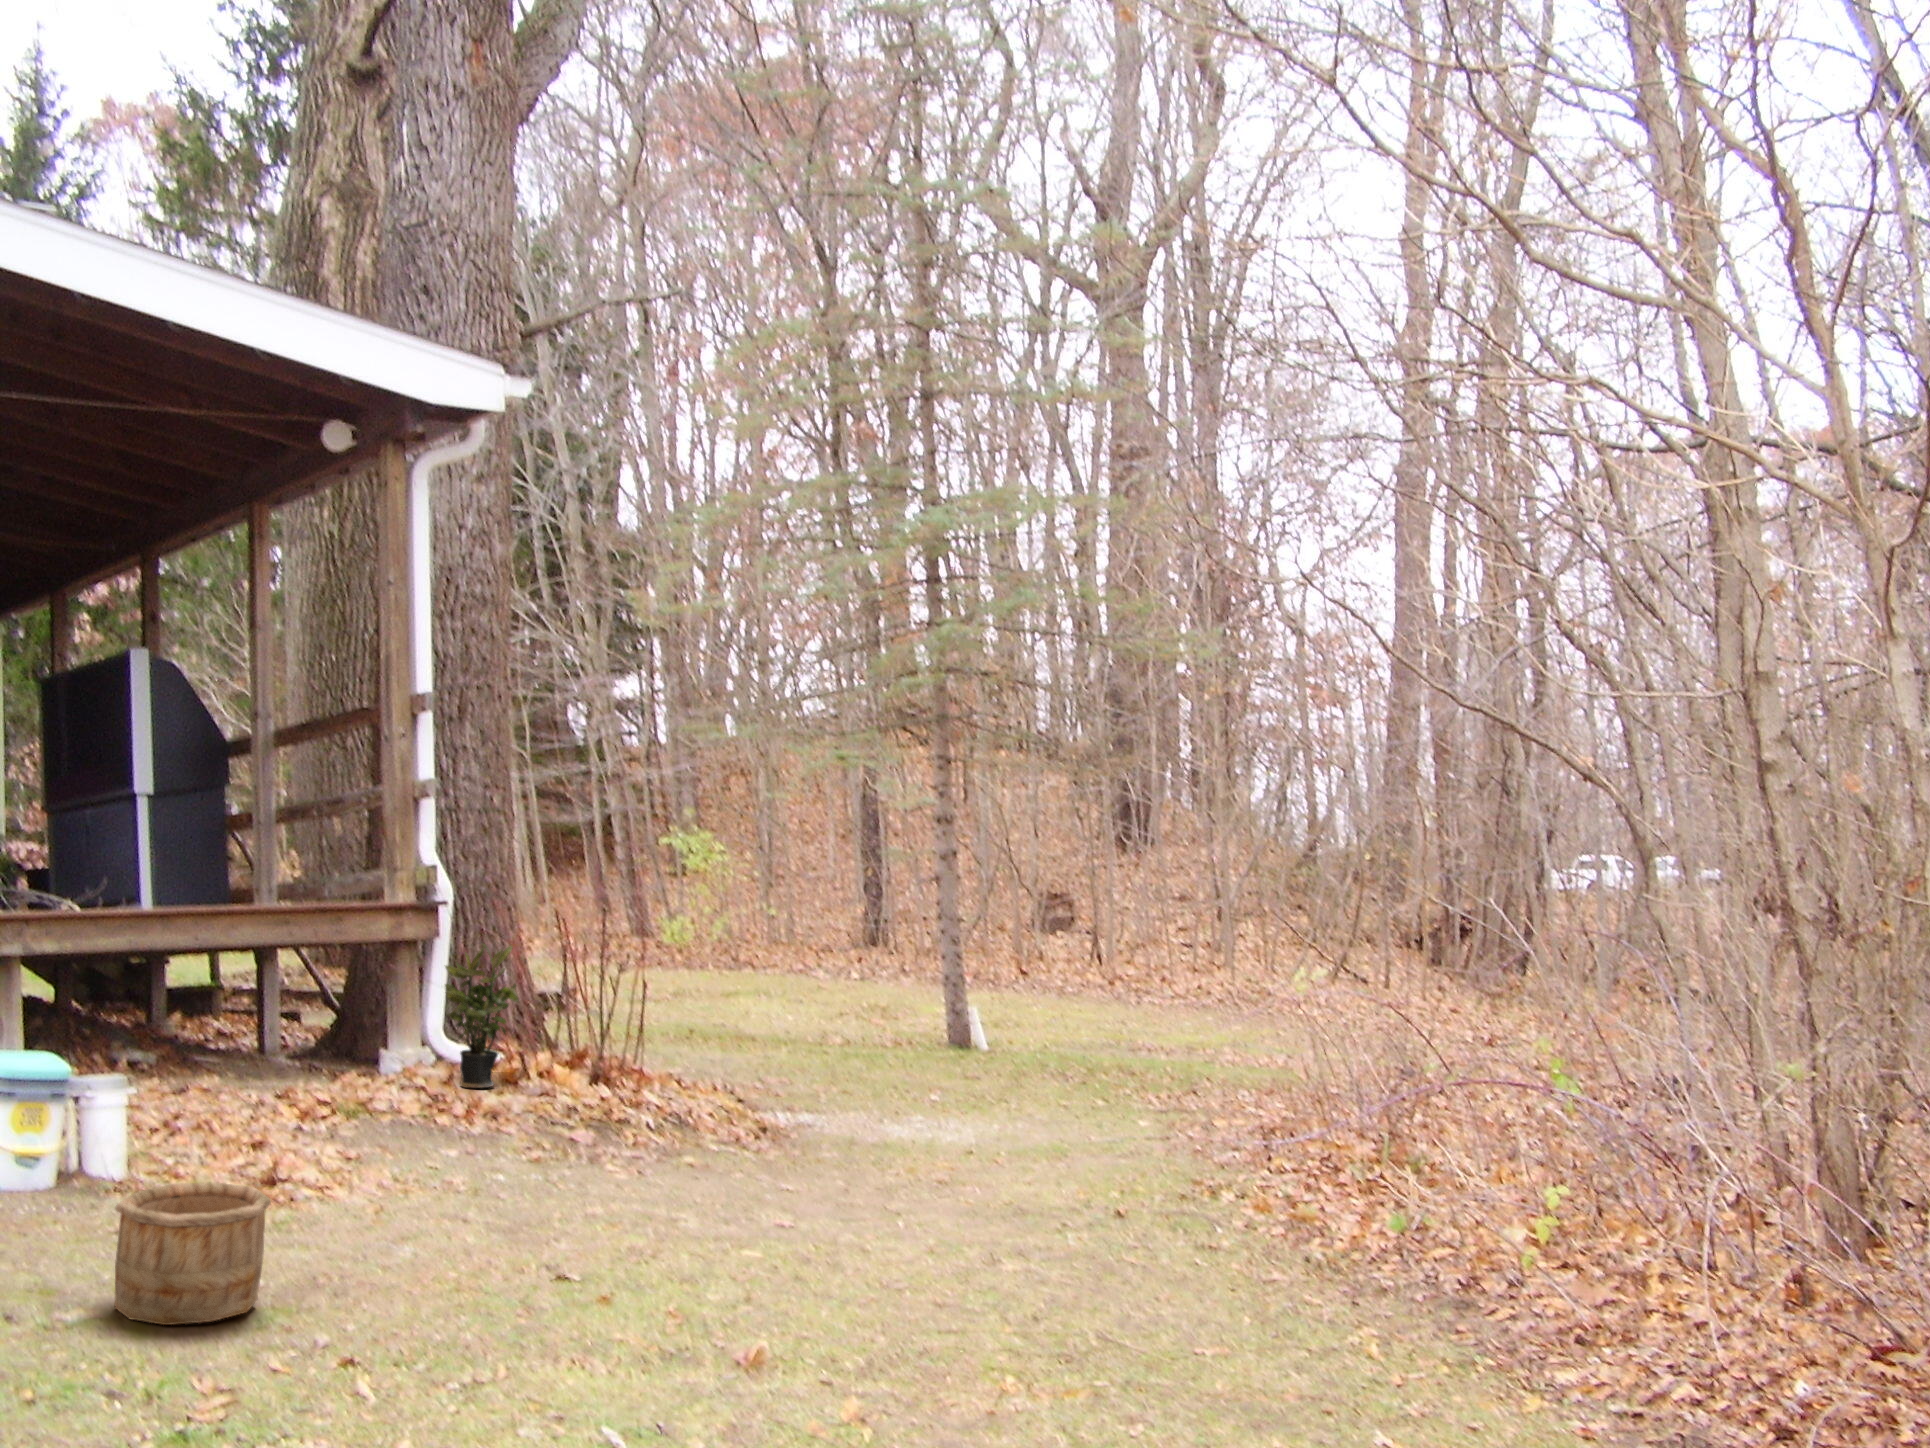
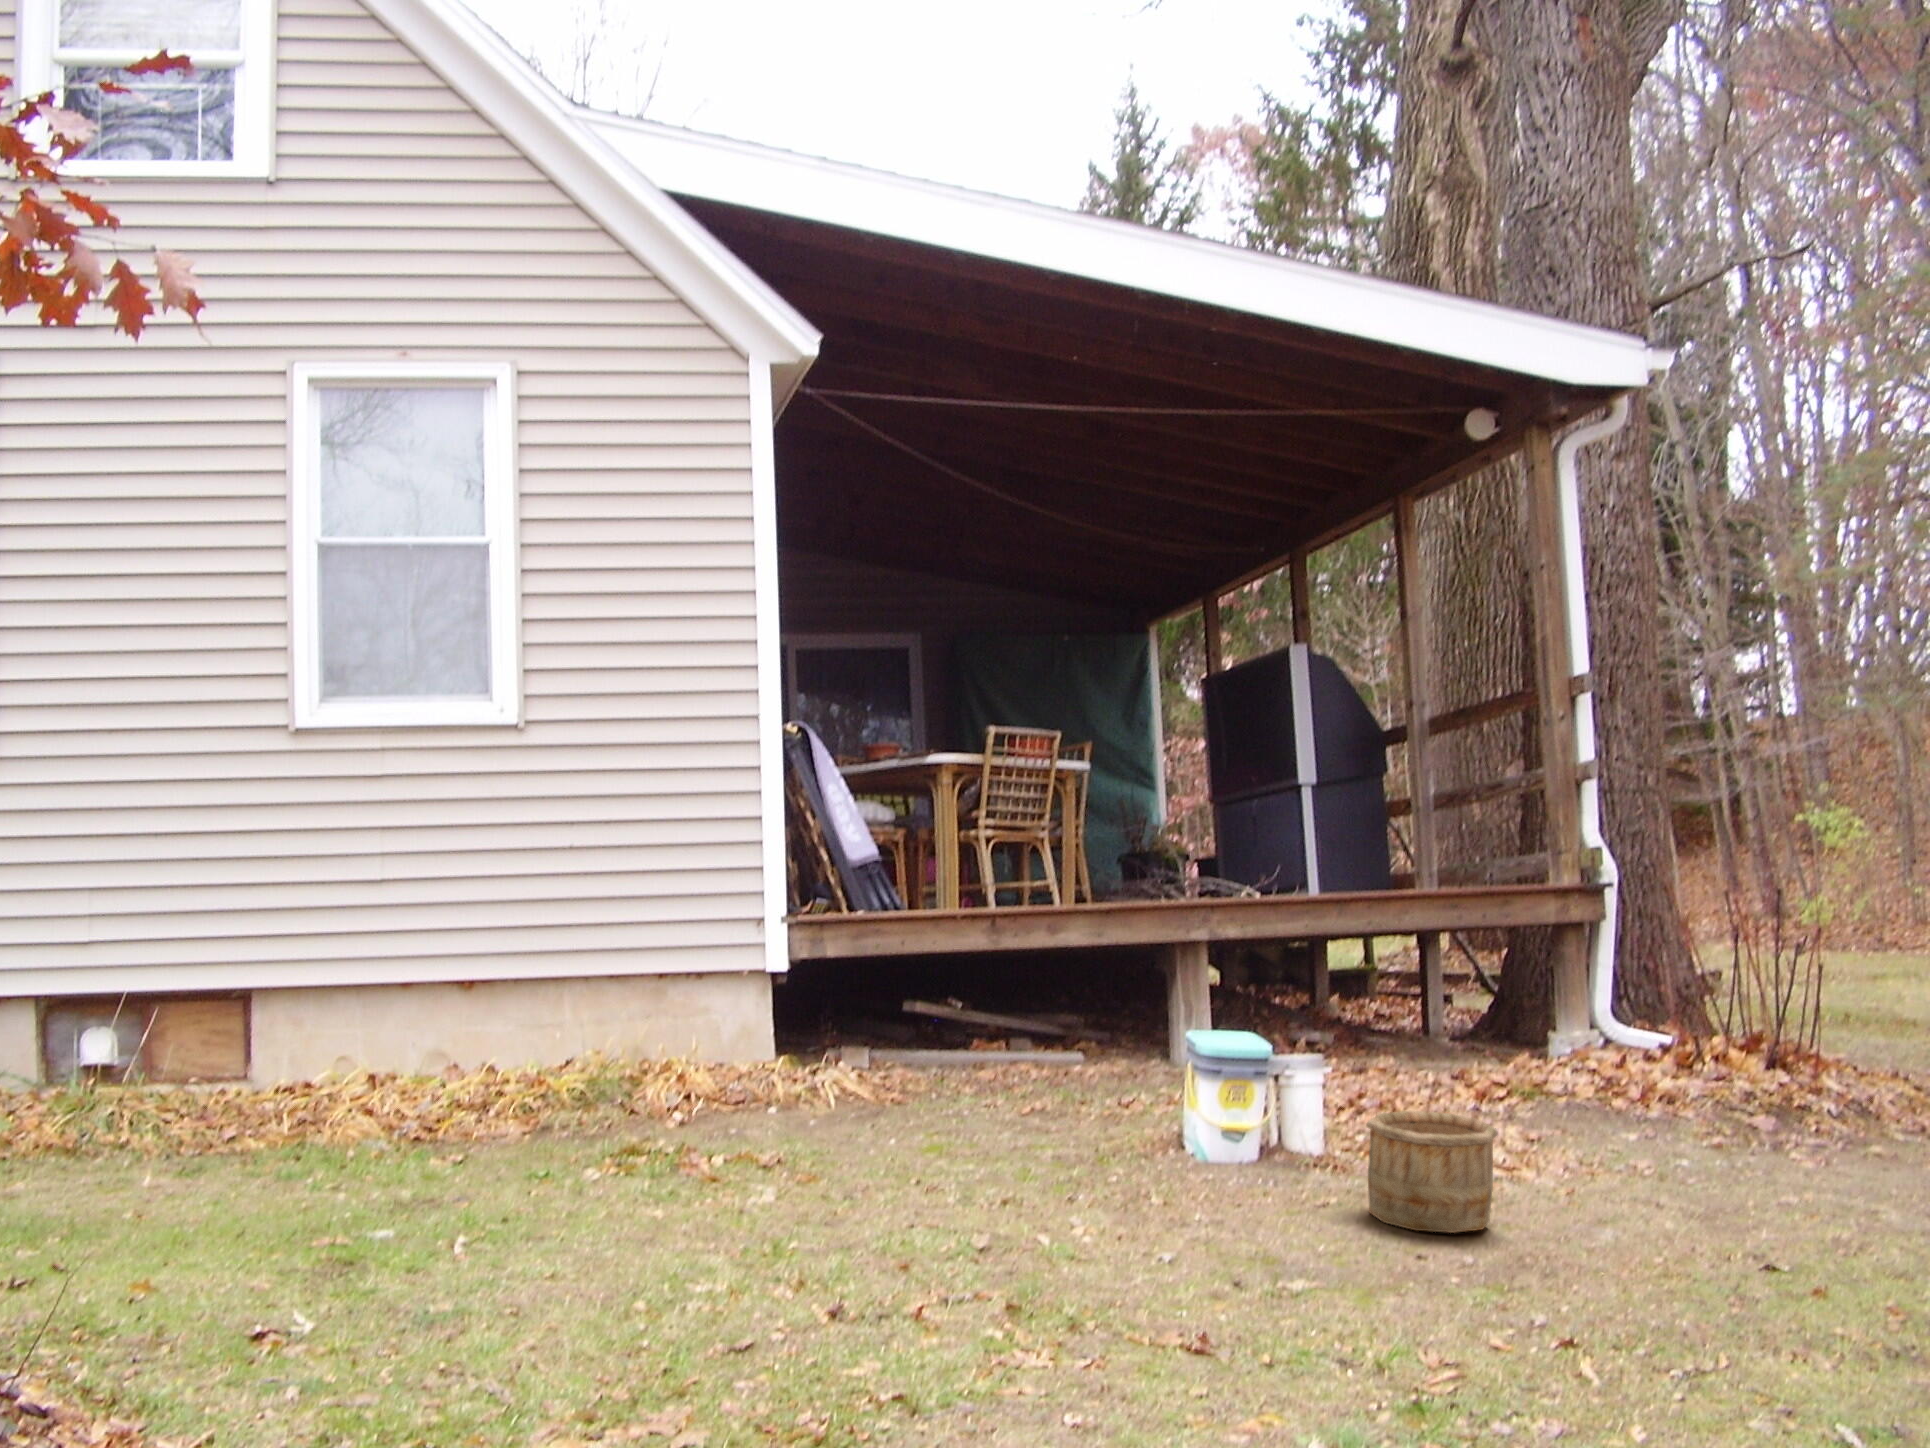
potted plant: present [445,944,519,1088] -> none [1610,925,1689,1073]

